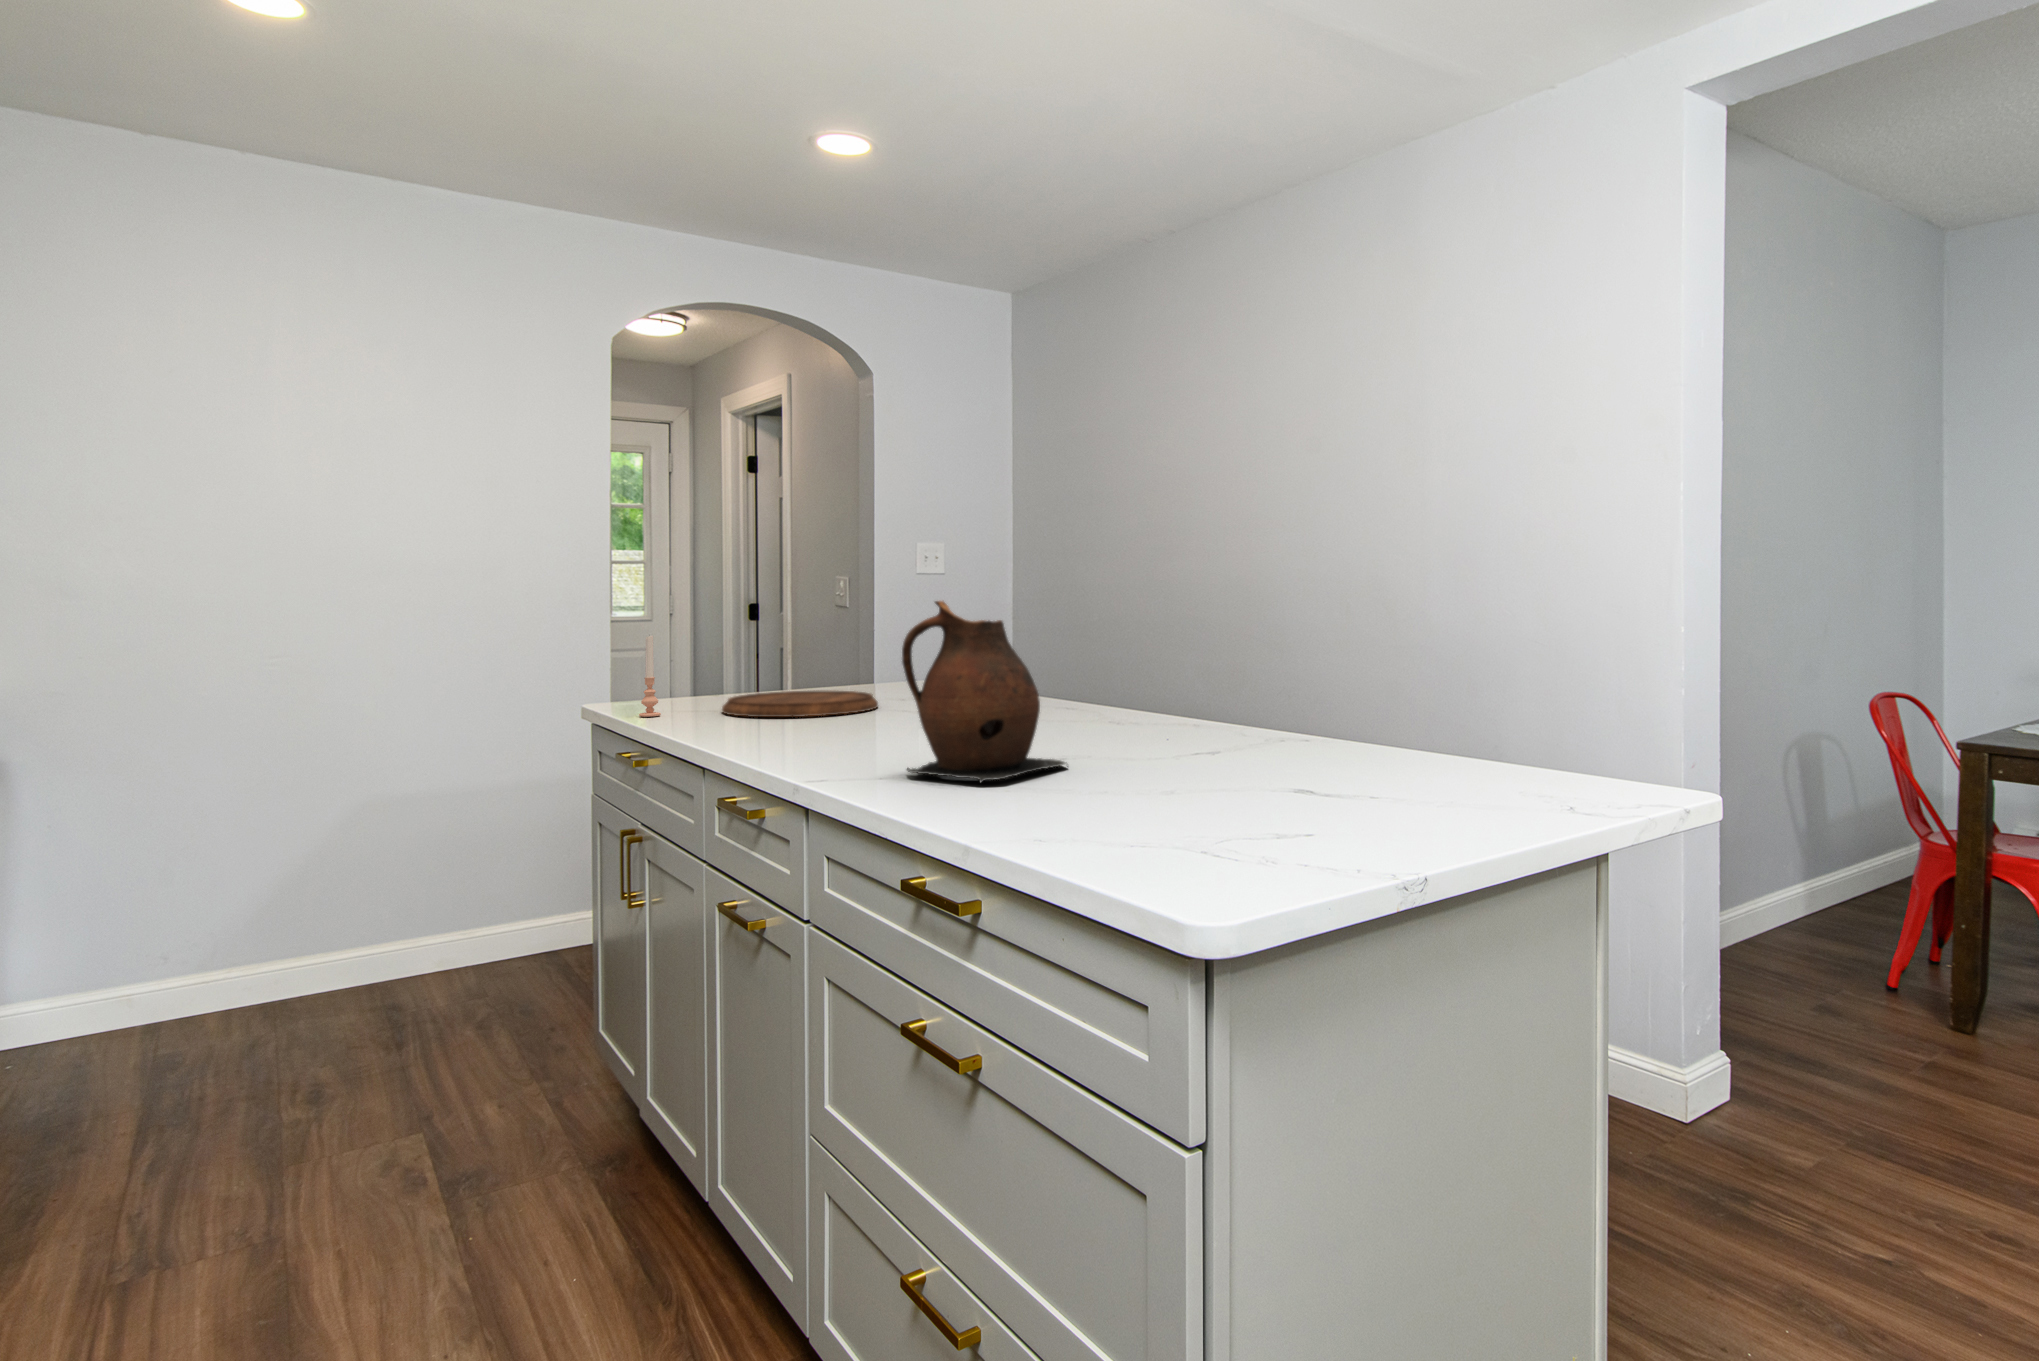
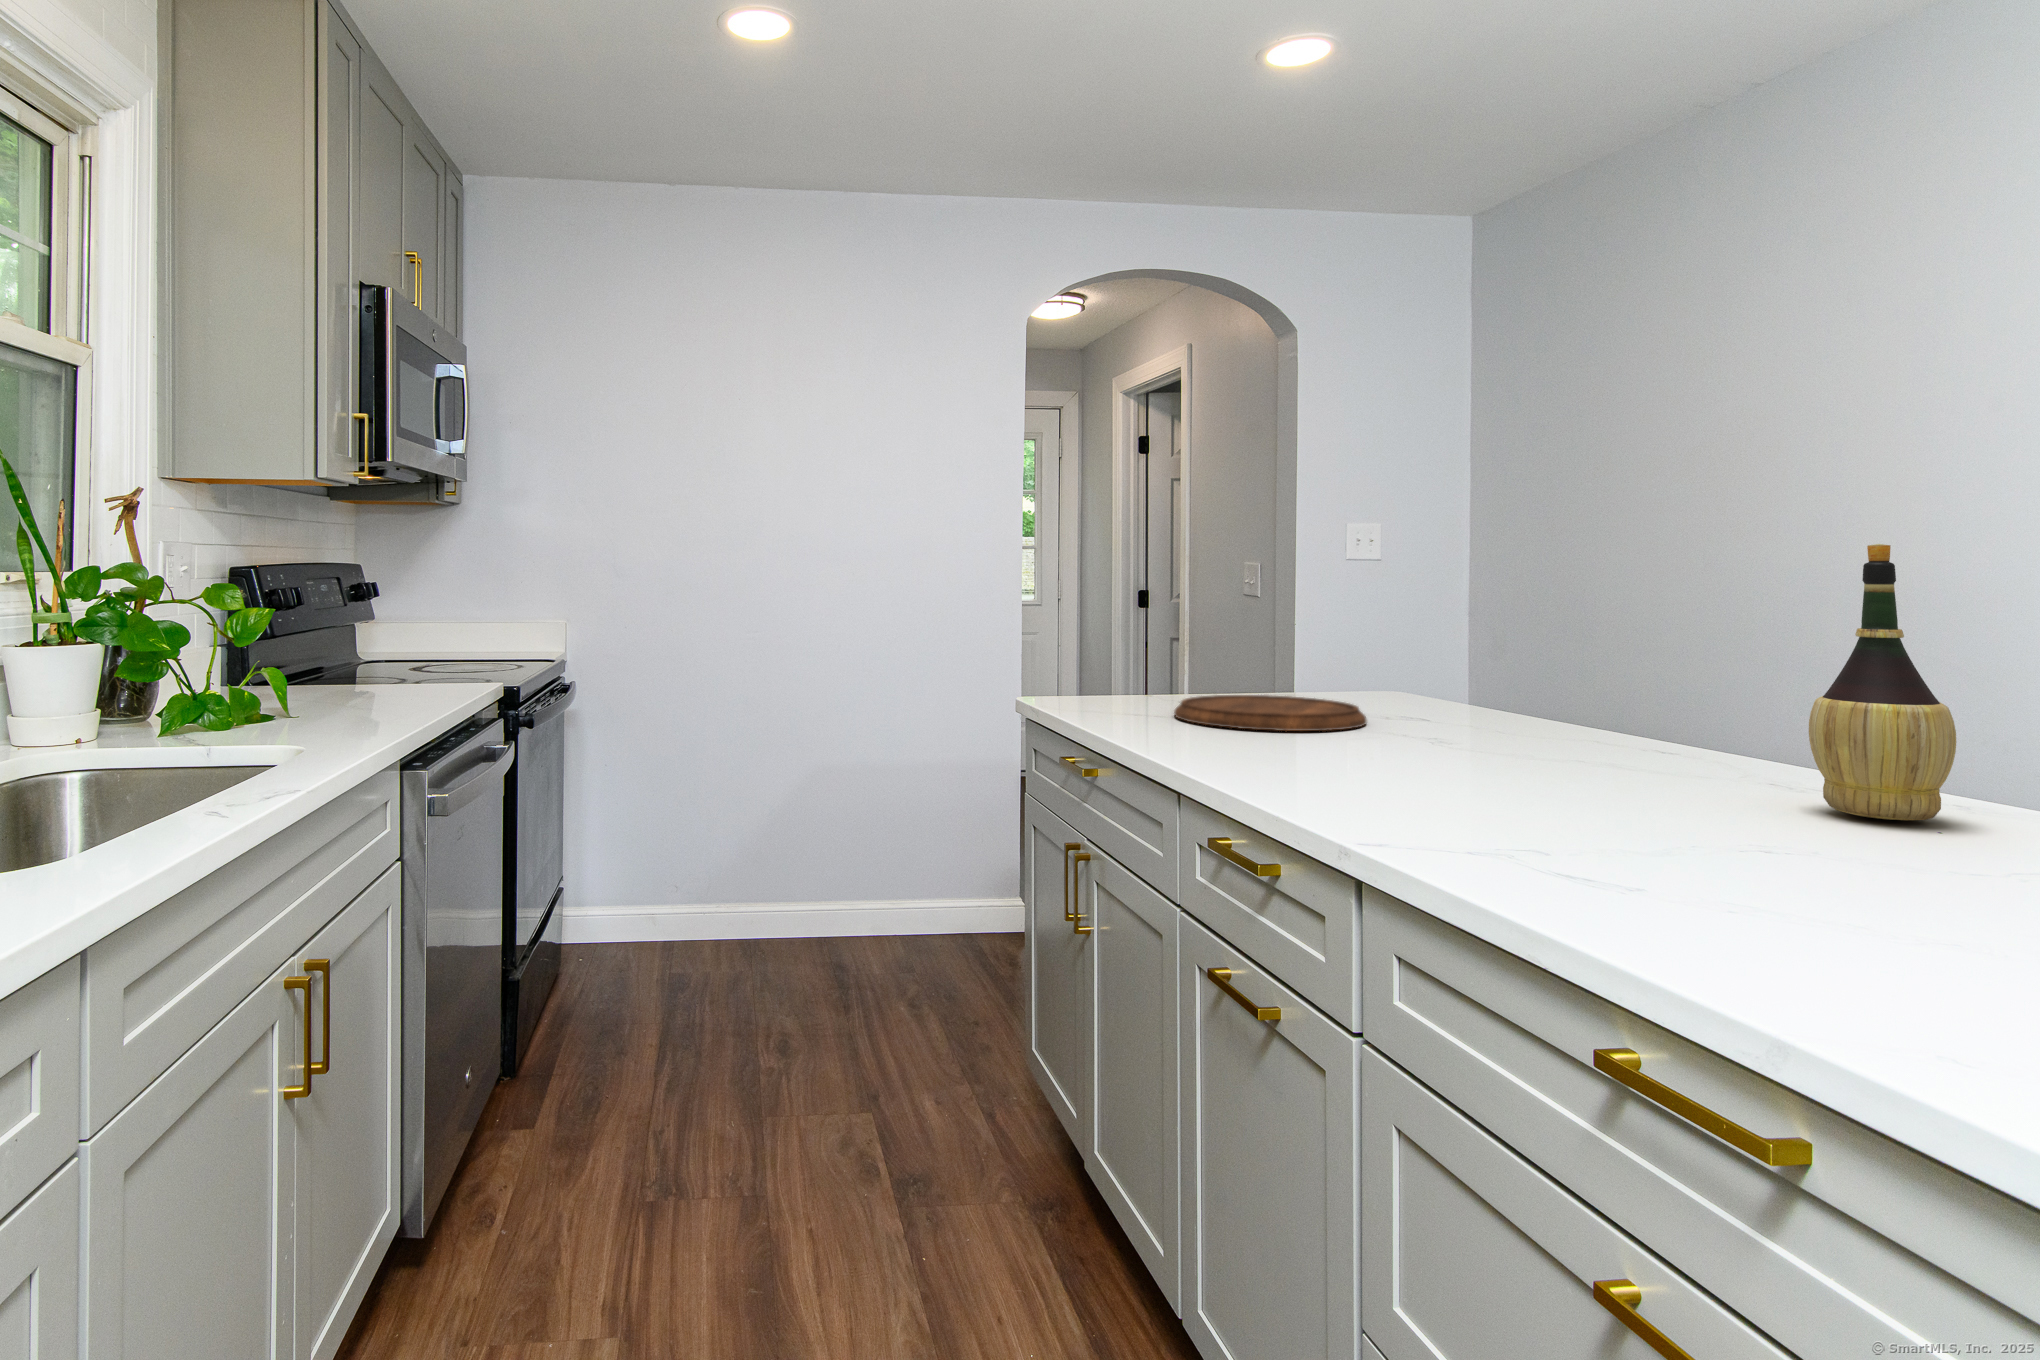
wine bottle: none [1112,567,1181,739] -> present [1809,544,1956,820]
ceramic pitcher: present [902,601,1066,782] -> none [1496,595,1795,884]
candle: present [639,636,661,717] -> none [1085,625,1108,717]

